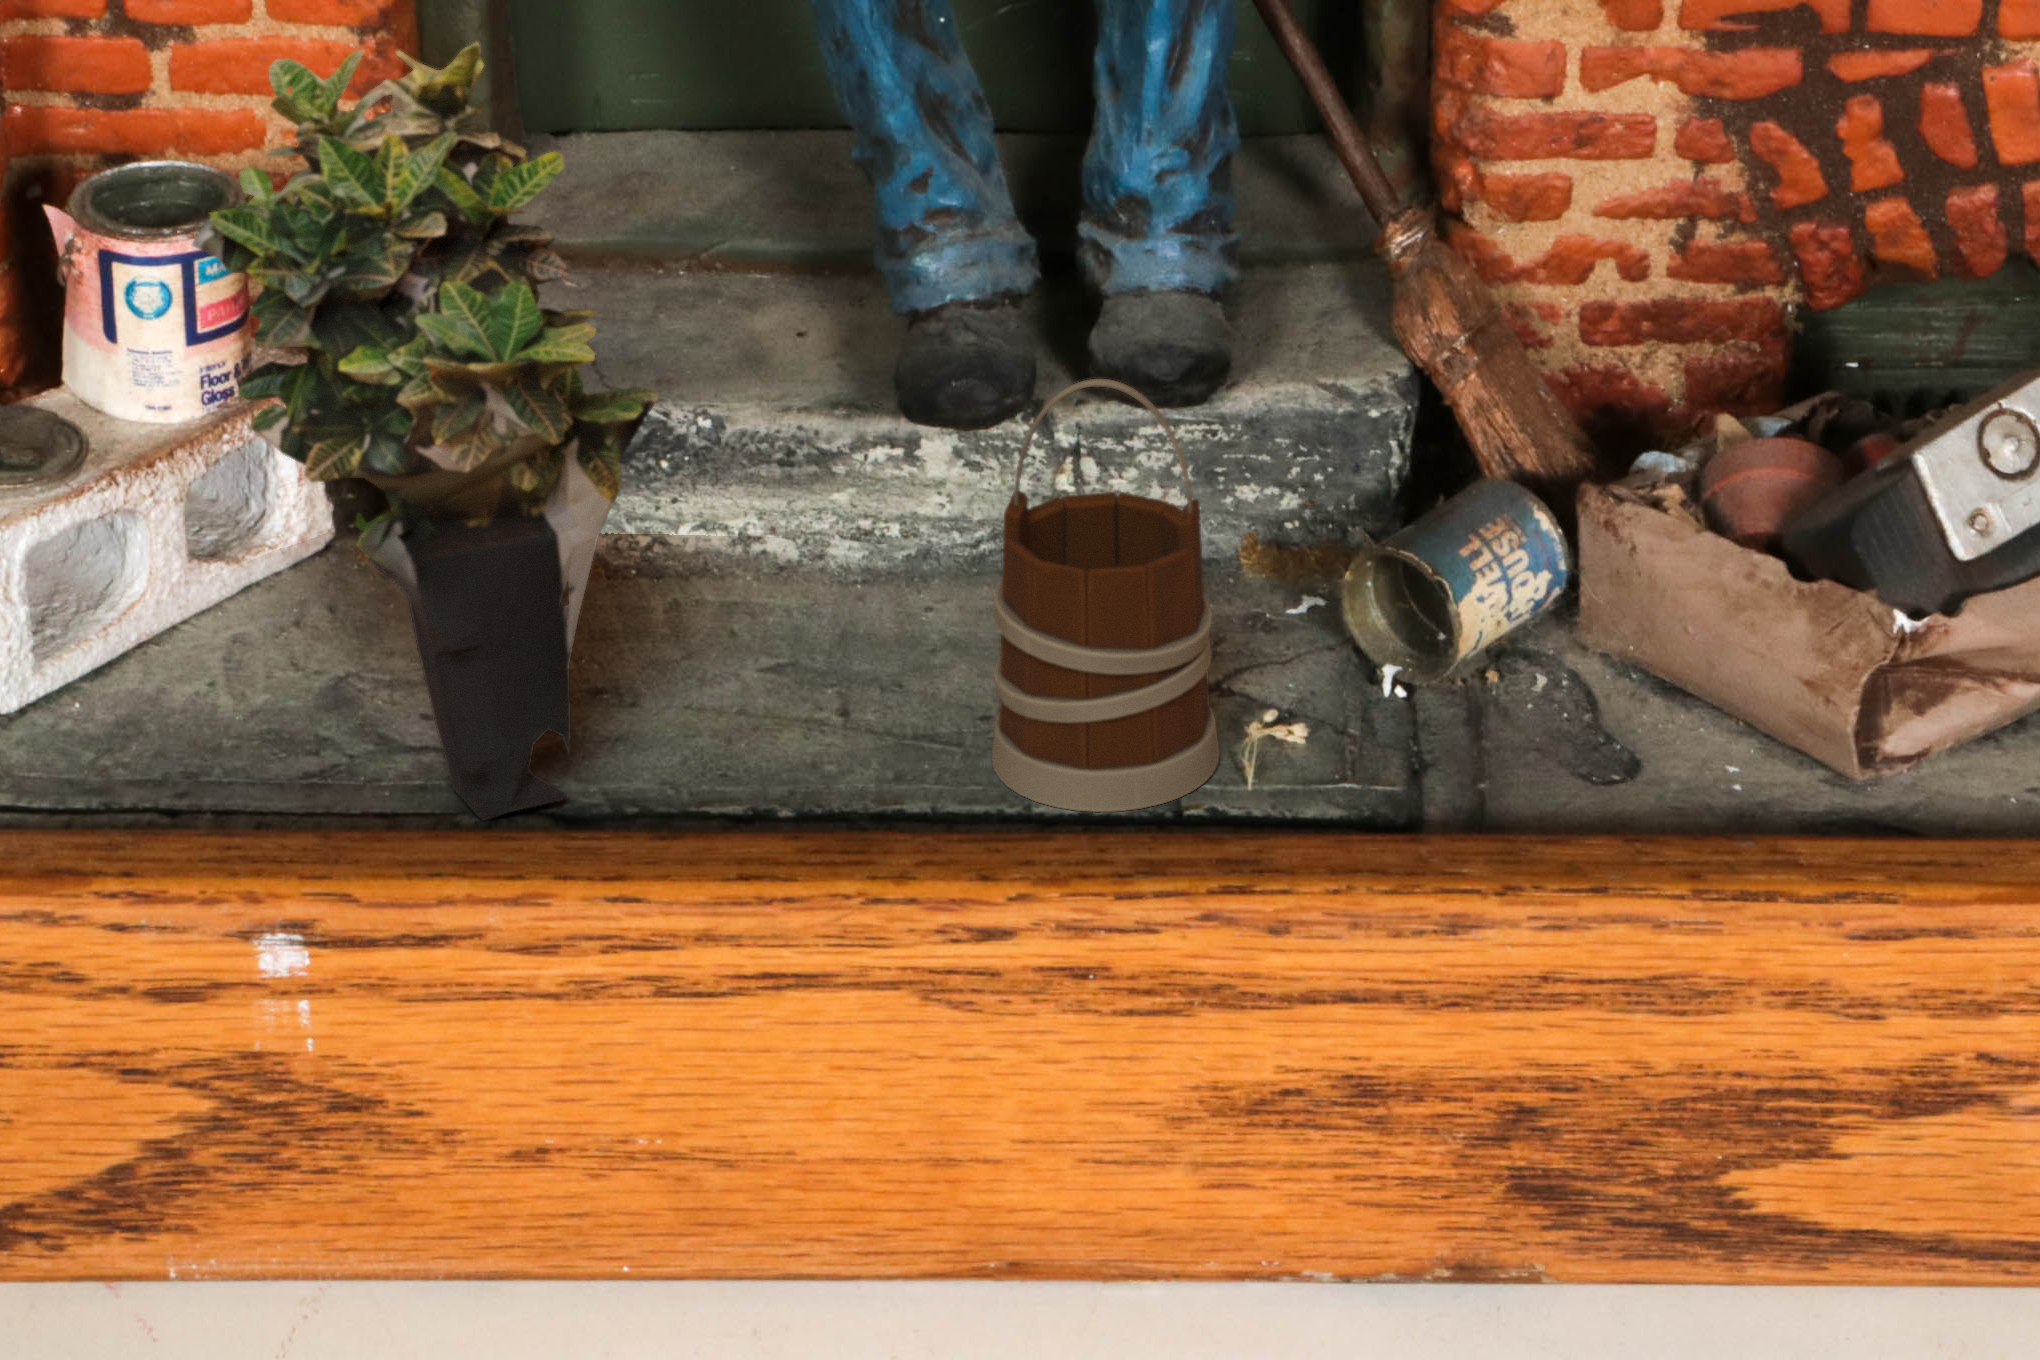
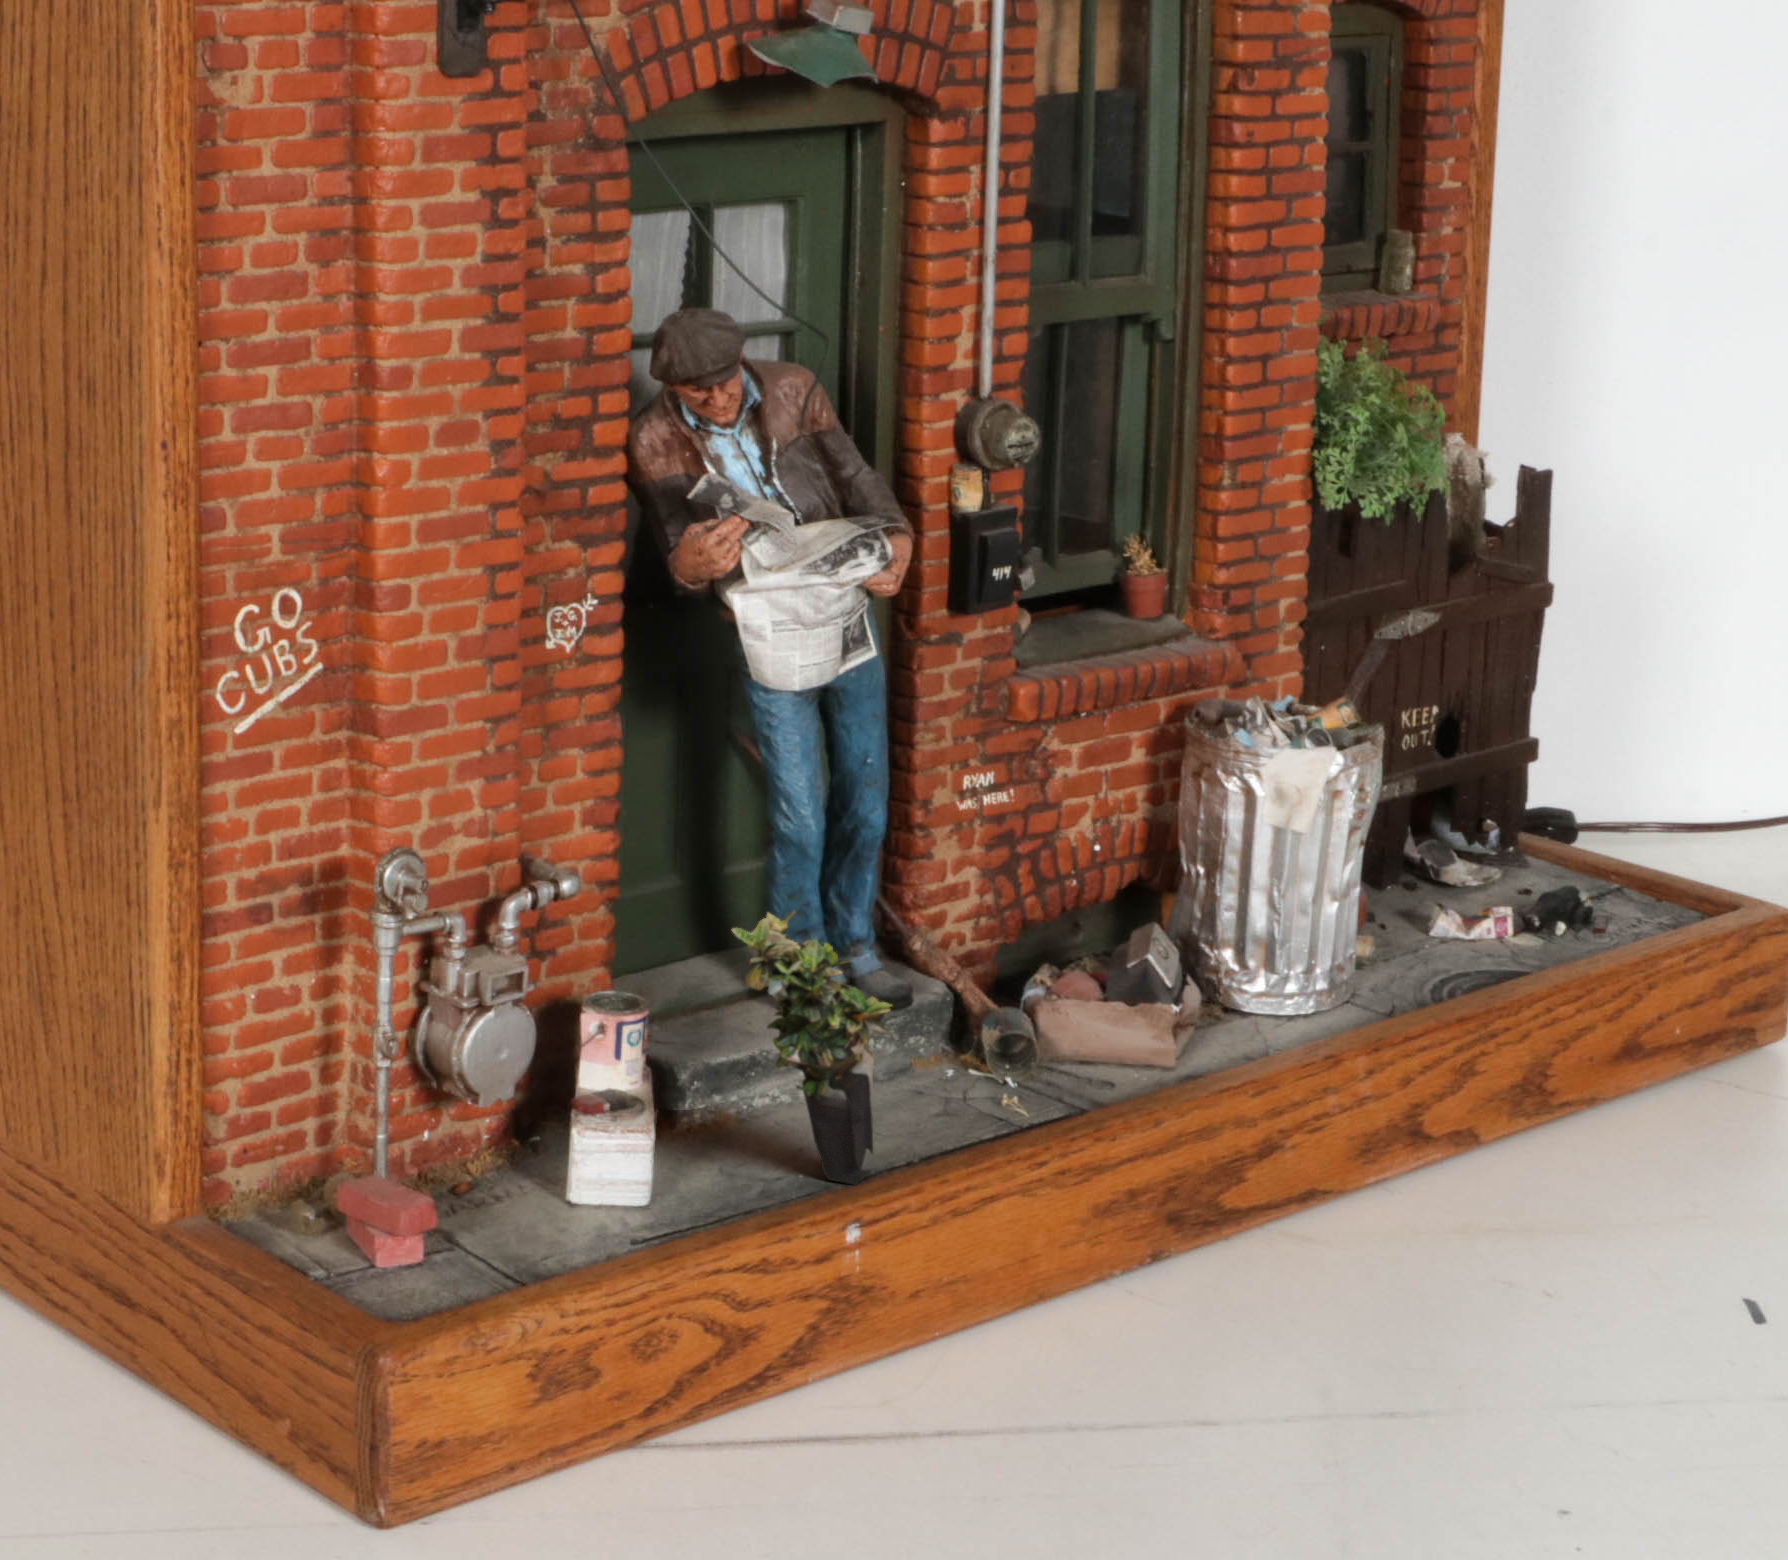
wooden bucket: present [991,379,1220,812] -> none [938,986,1019,1140]

